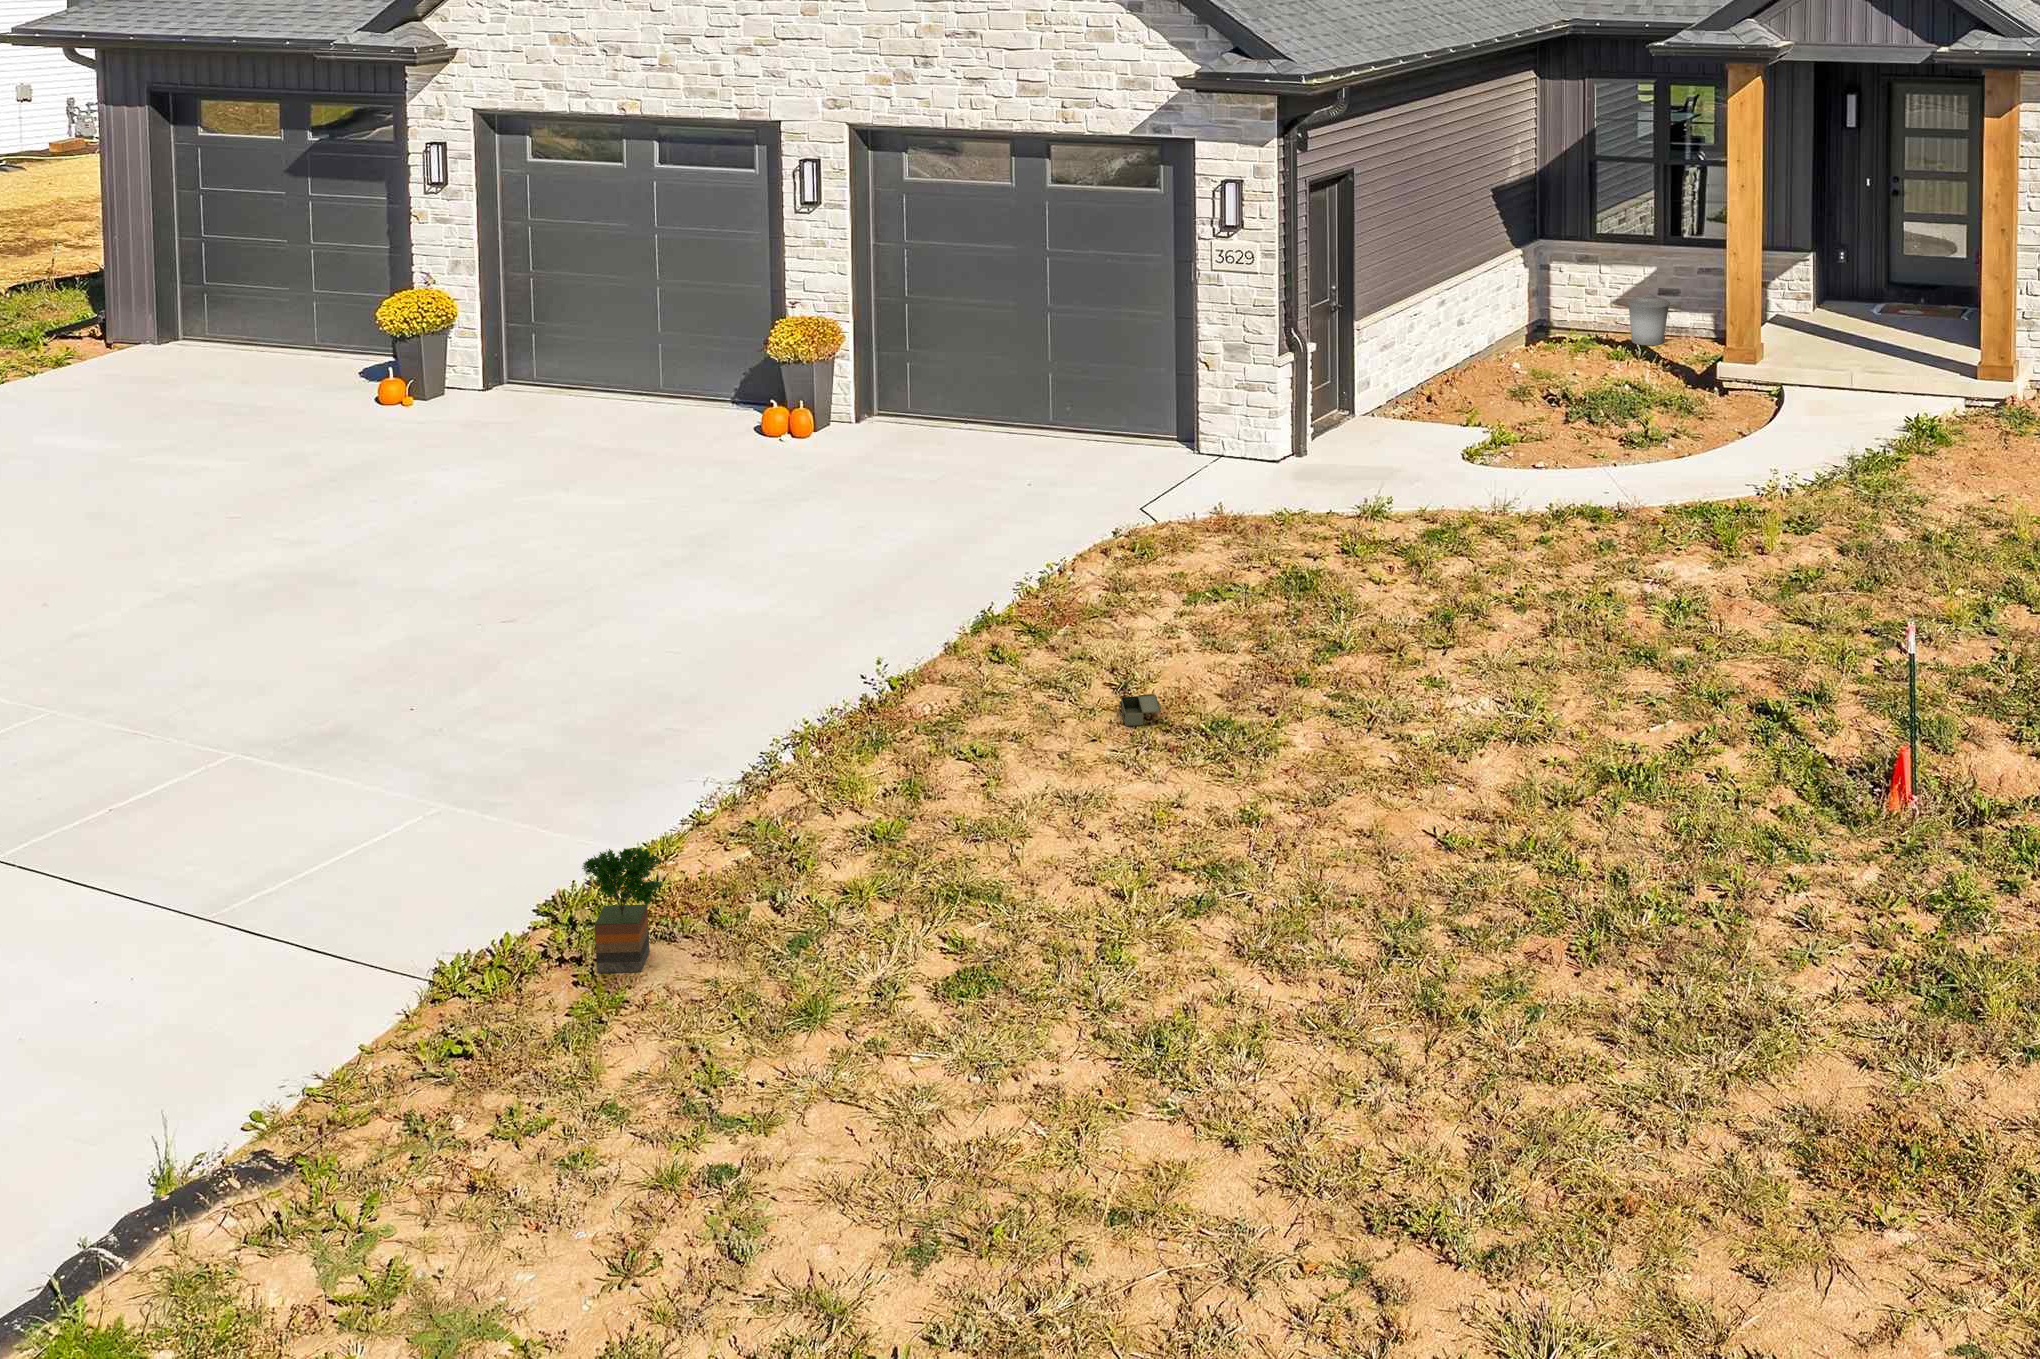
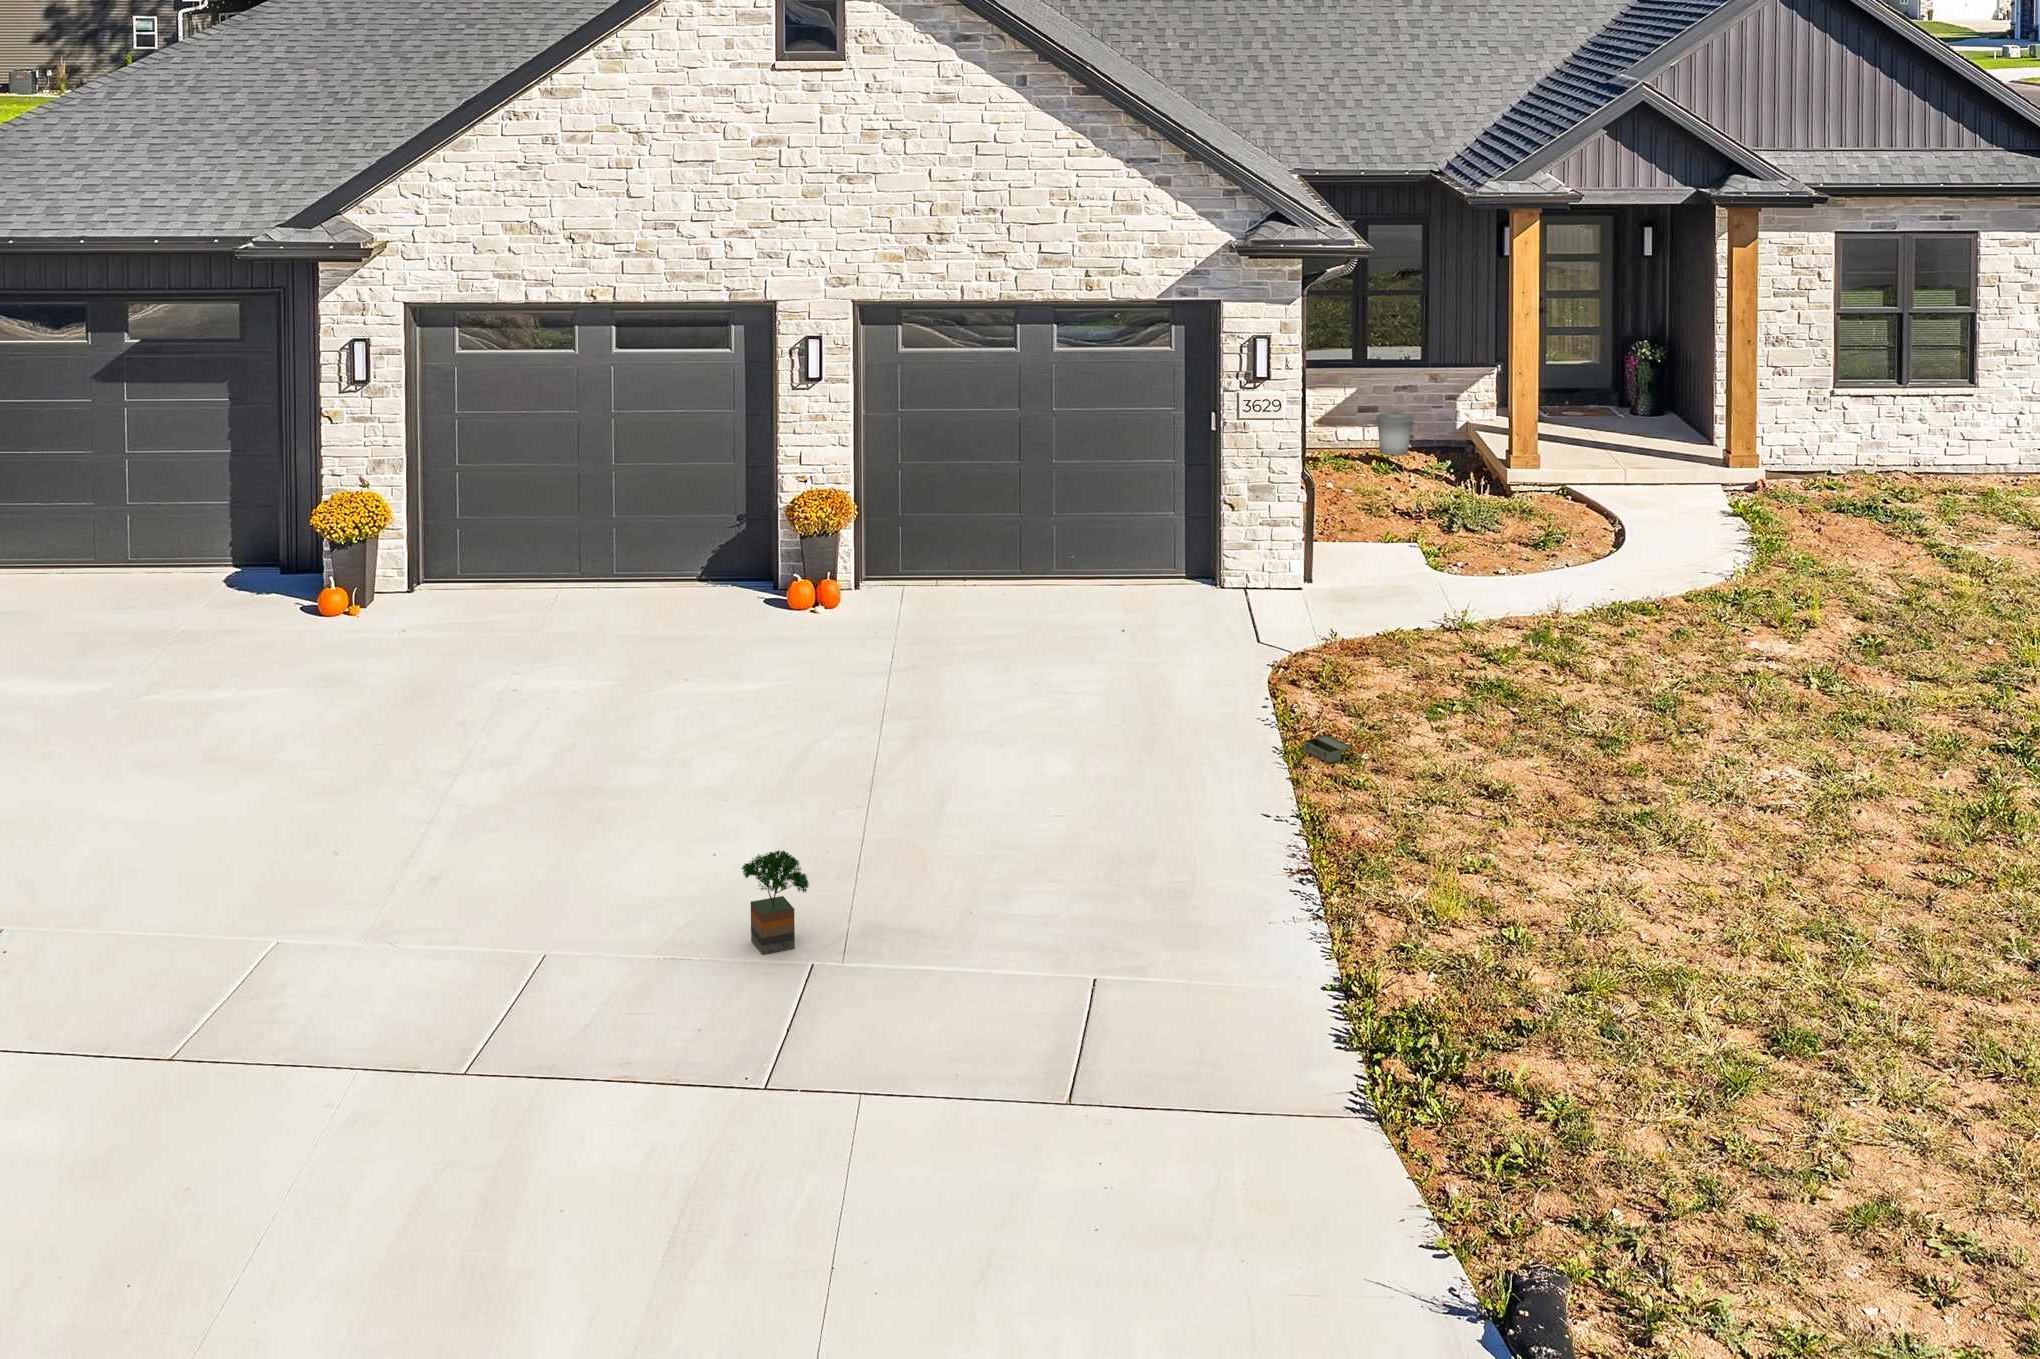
toolbox: present [1118,694,1161,726] -> present [1304,735,1352,763]
potted tree: present [582,848,662,973] -> present [741,850,809,954]

